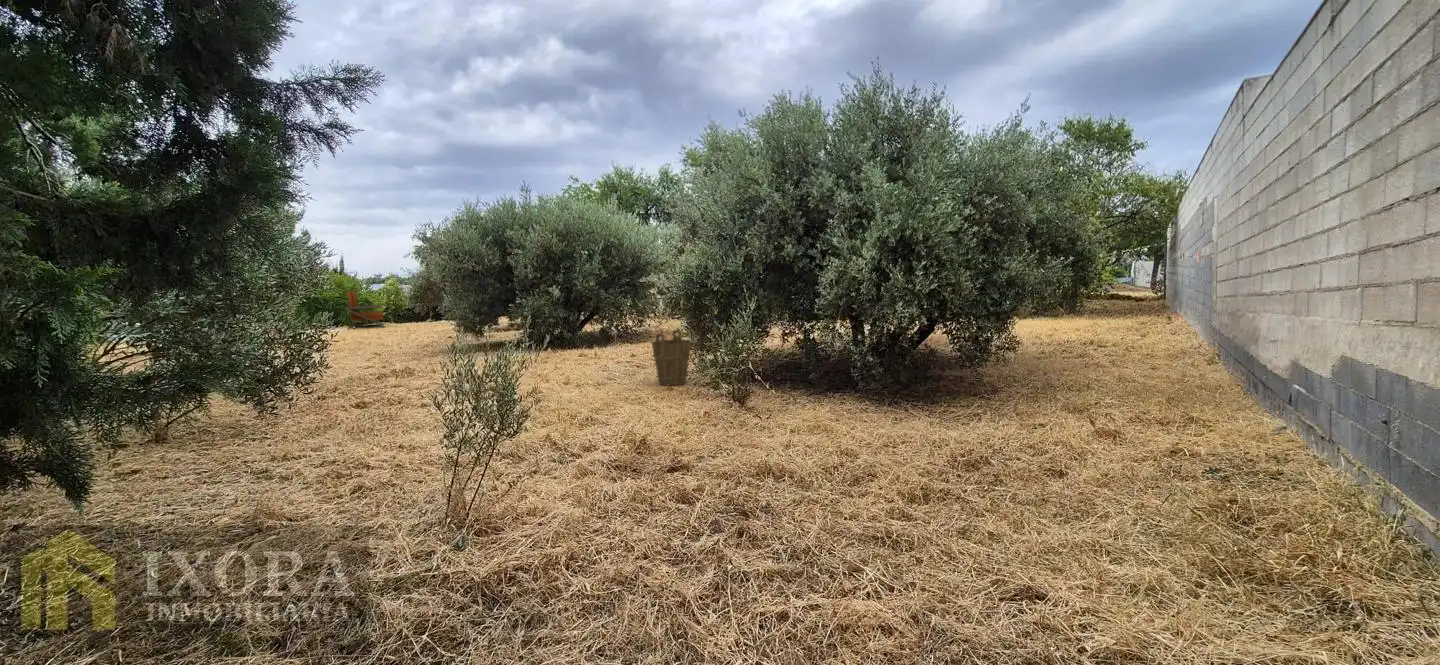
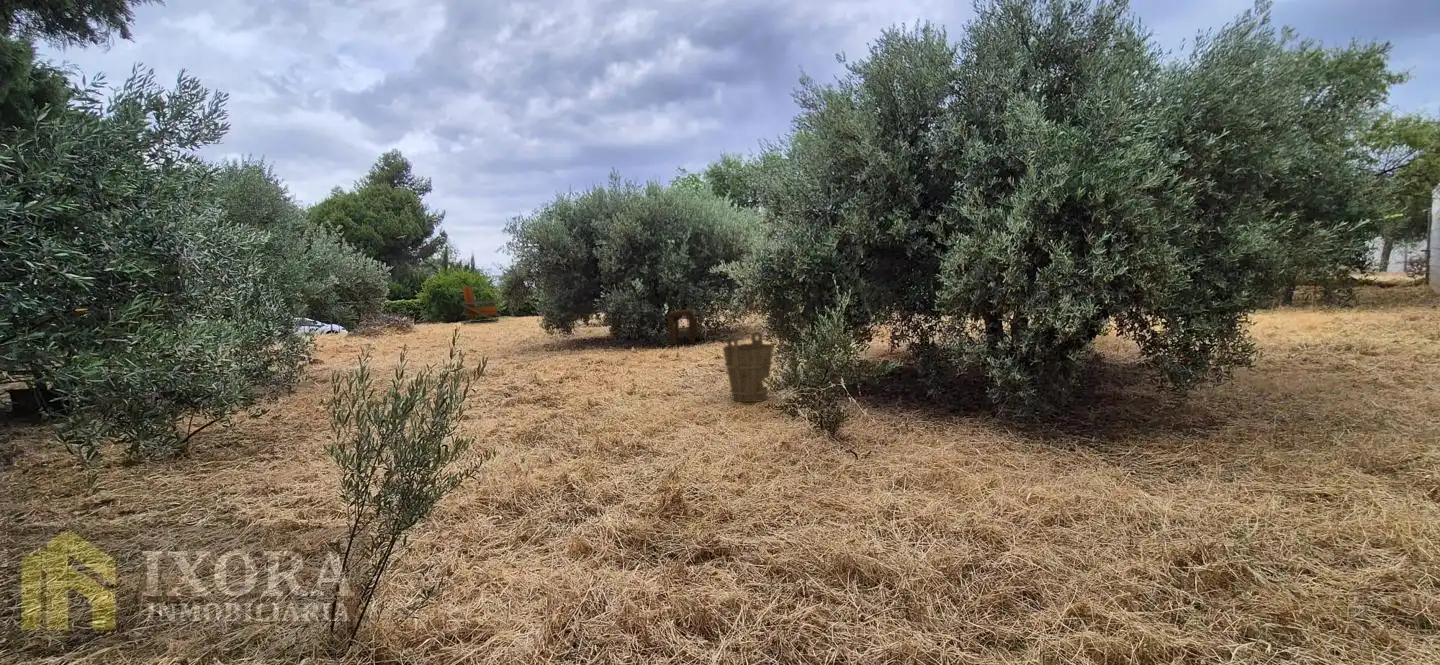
bench: none [578,312,604,346] -> present [667,309,698,345]

